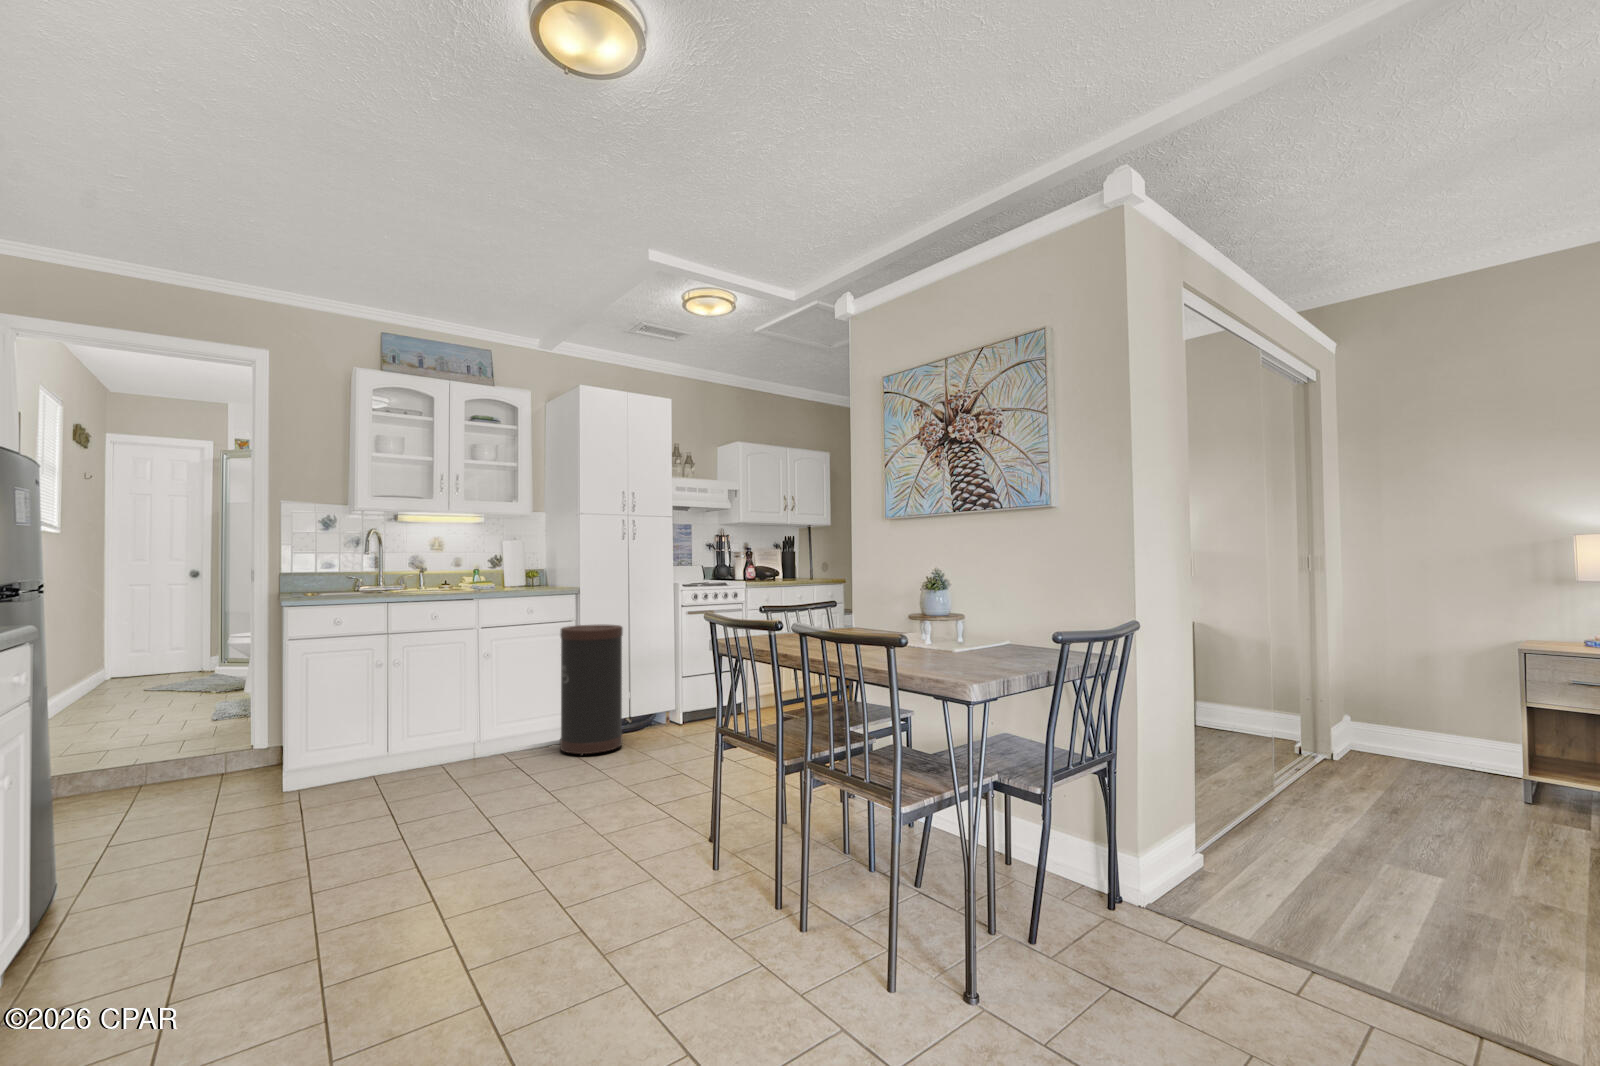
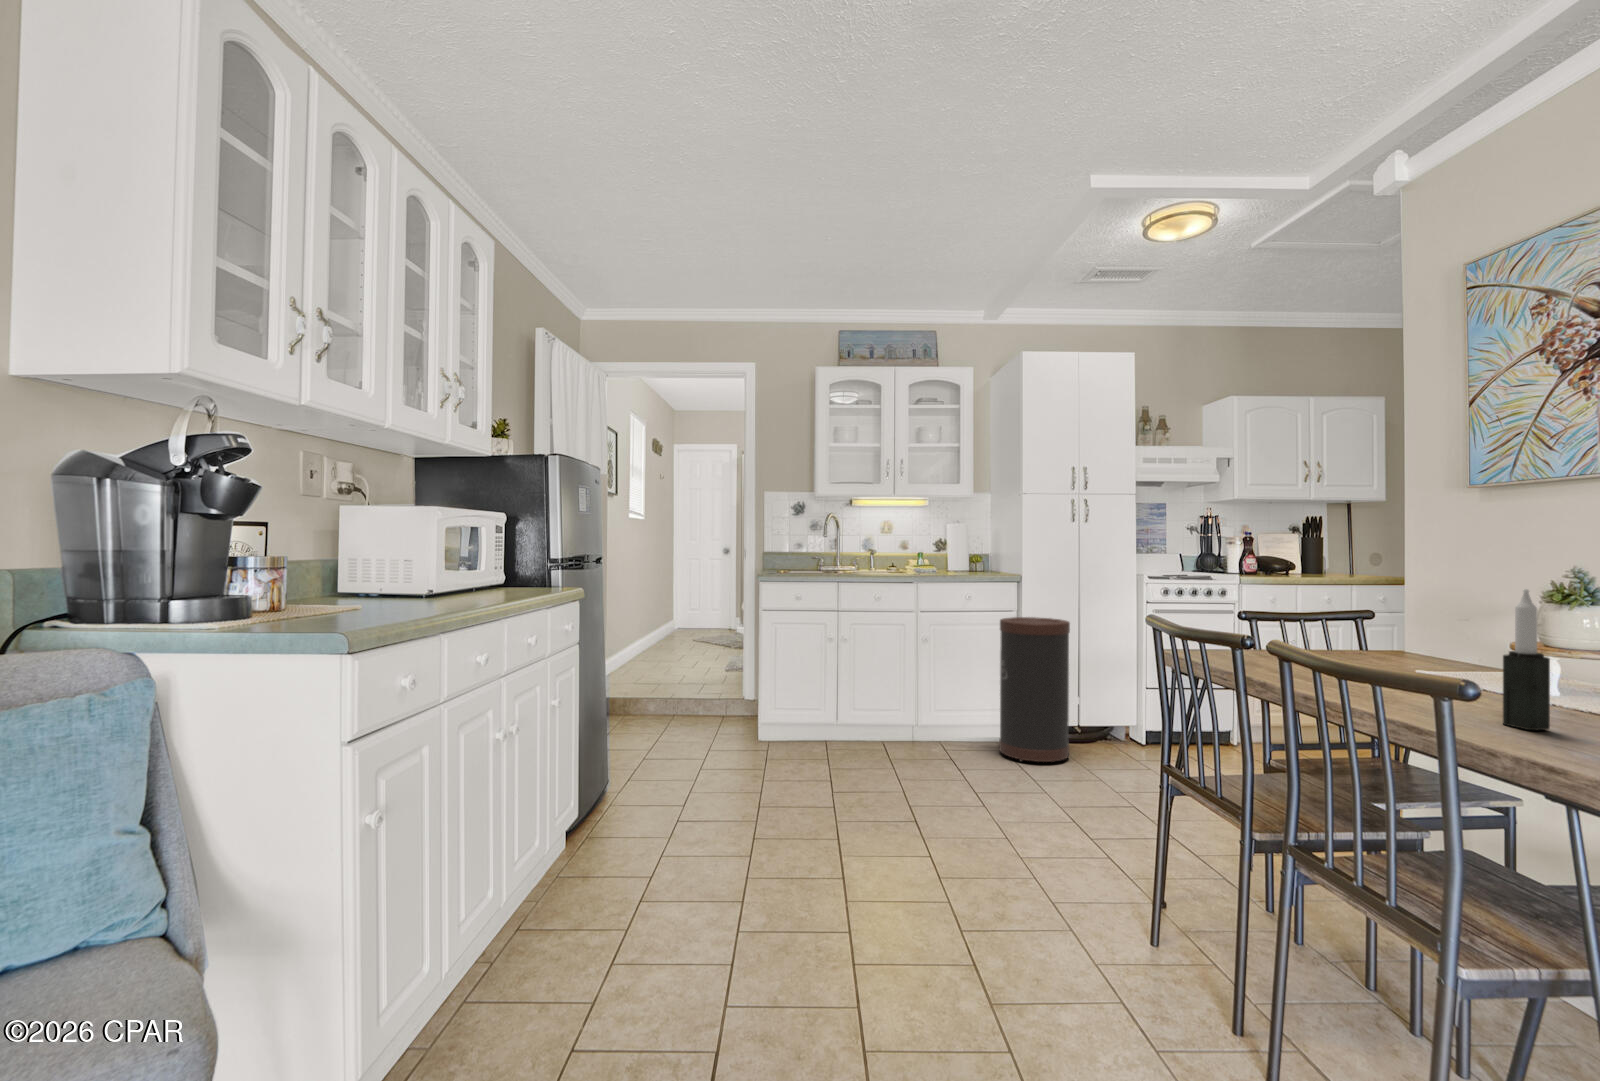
candle: none [913,581,934,664] -> present [1503,589,1550,730]

